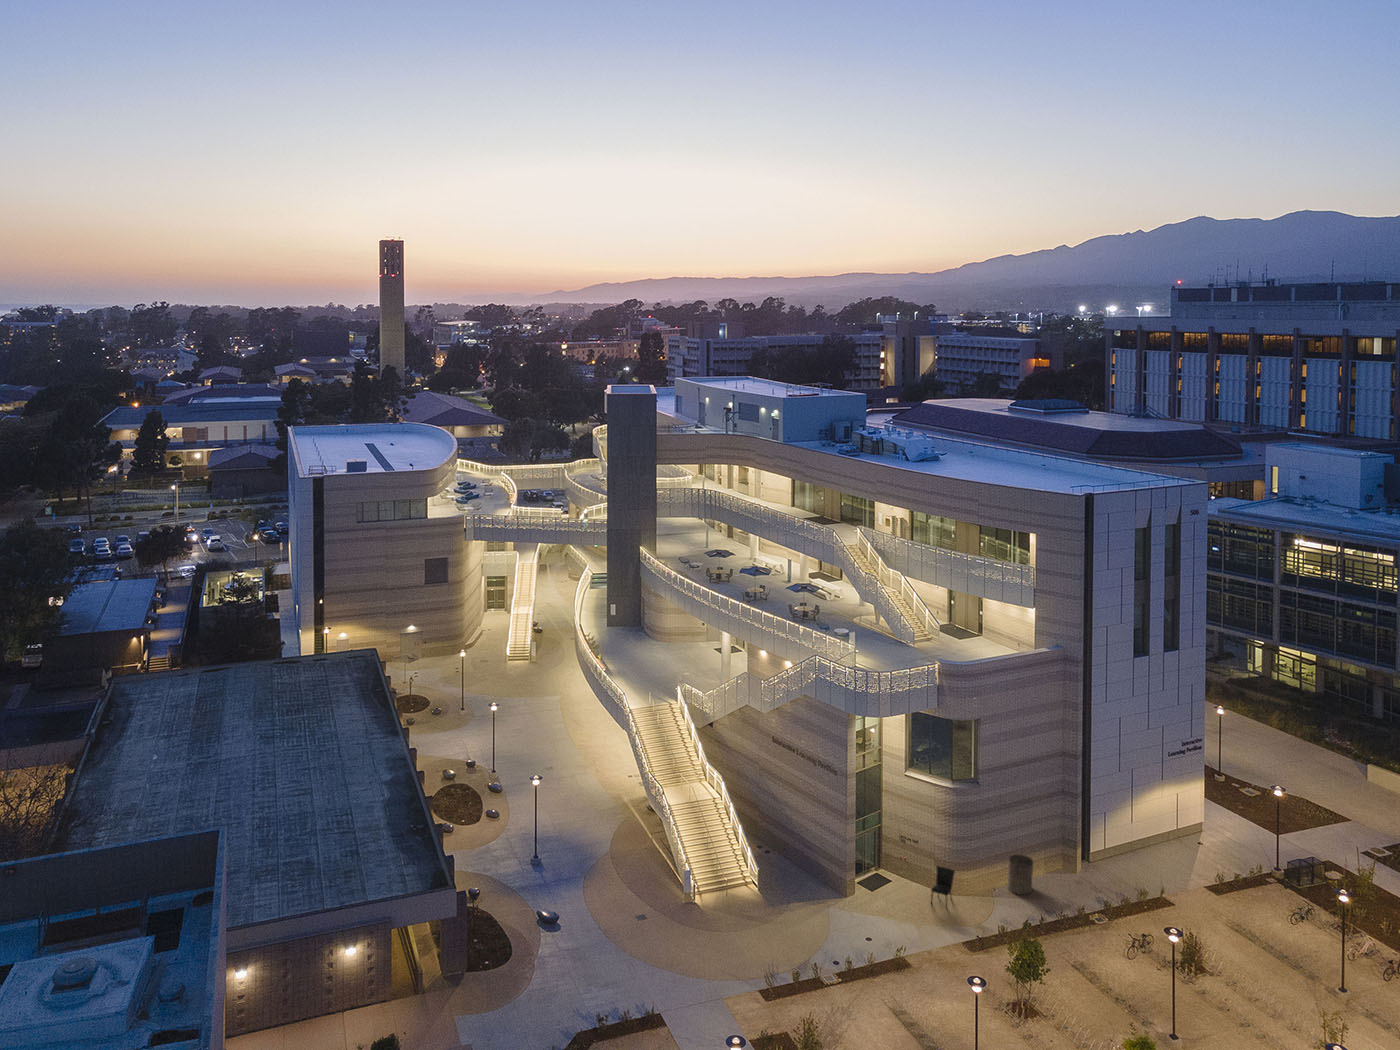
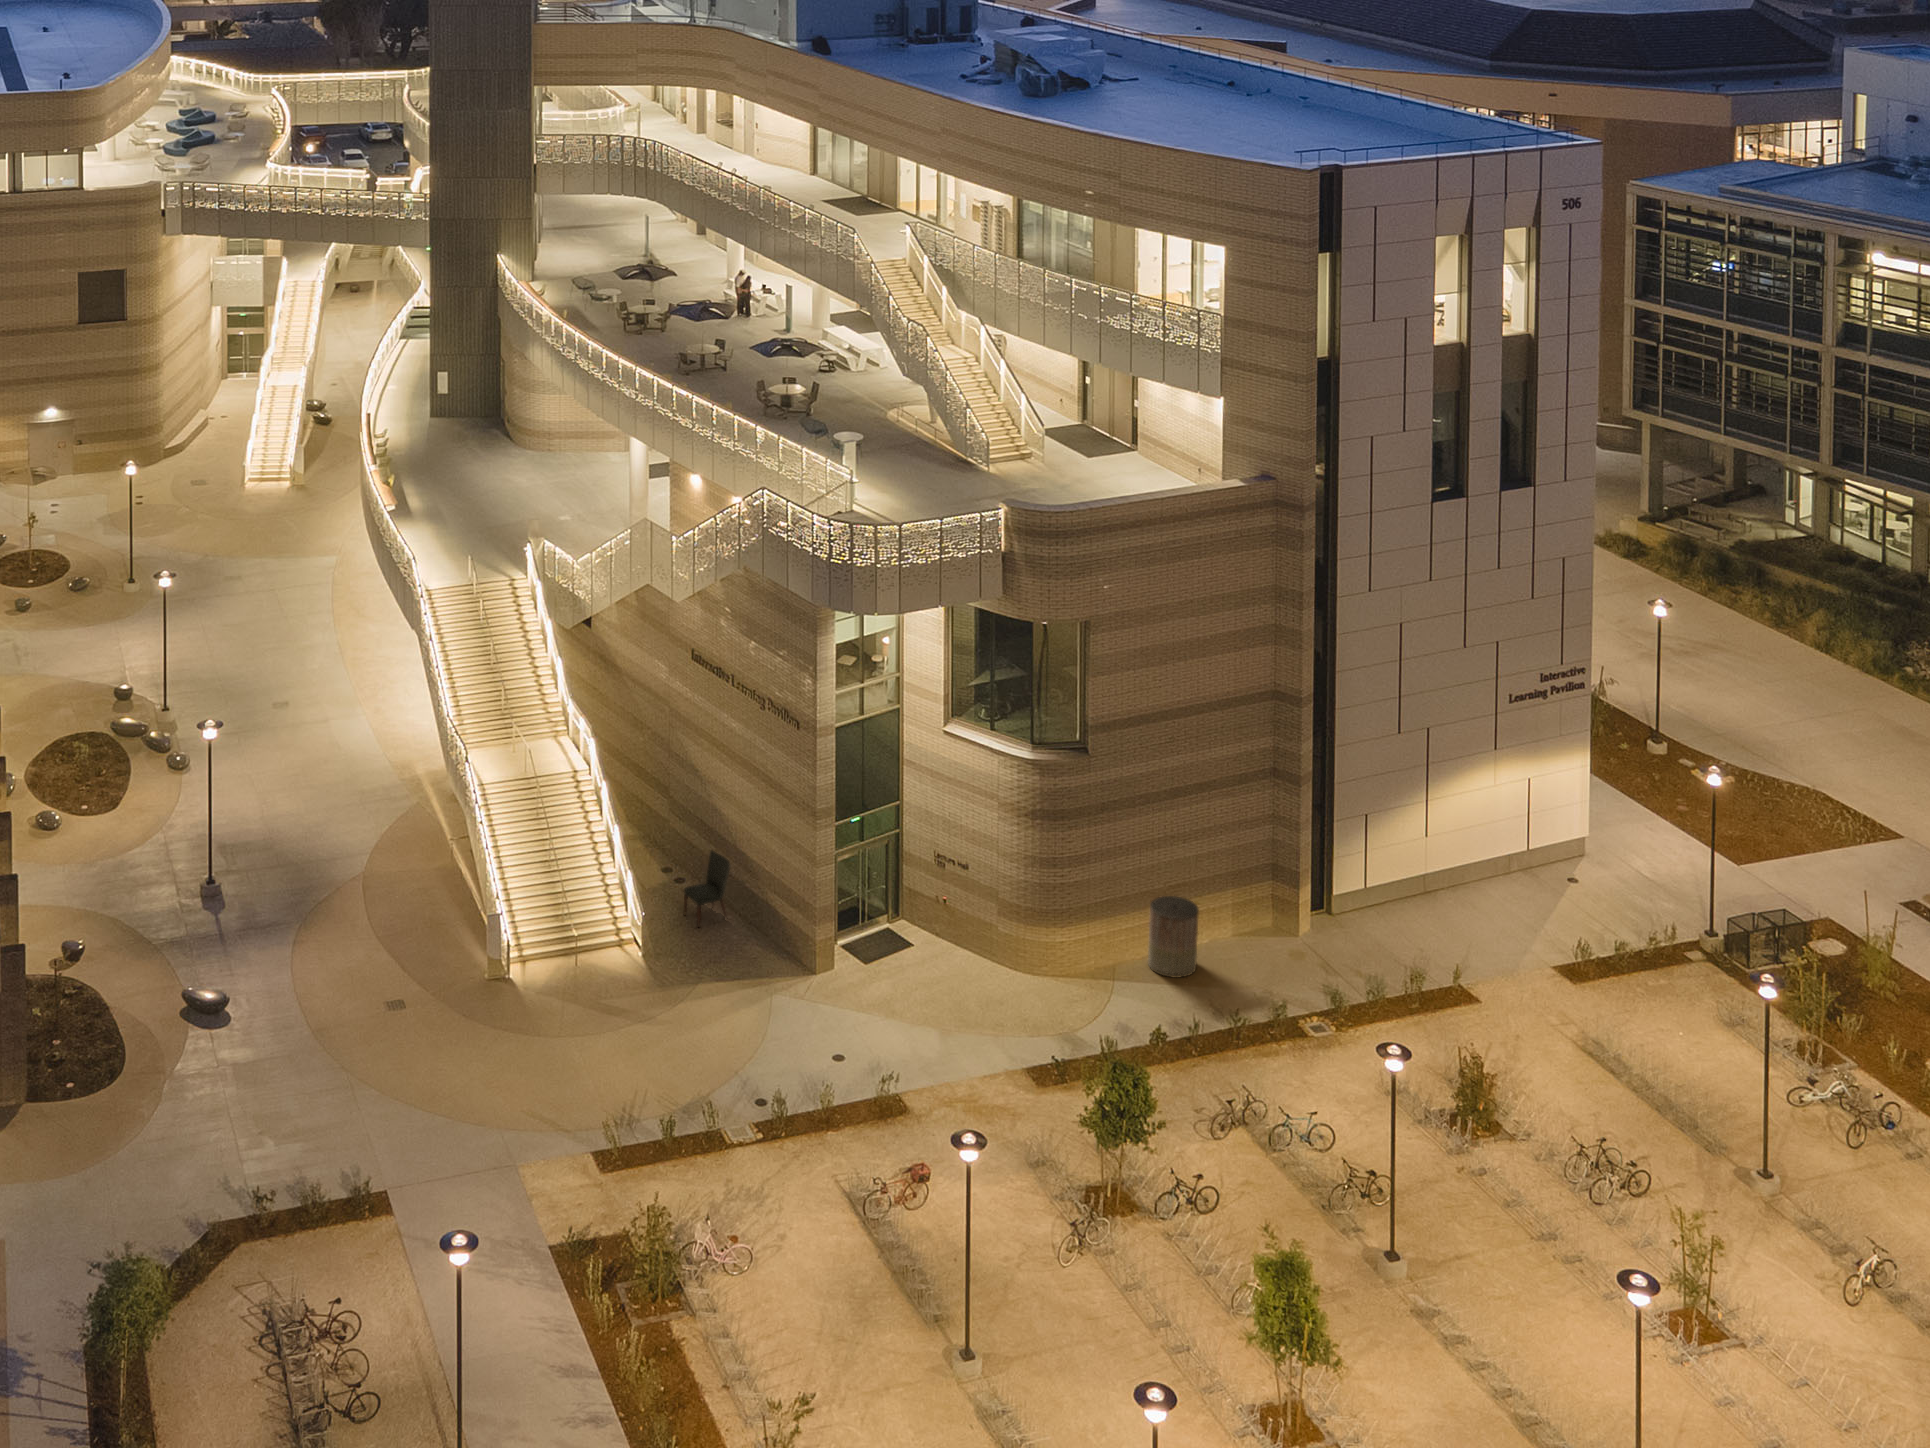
chair: present [931,866,955,906] -> present [683,851,730,927]

